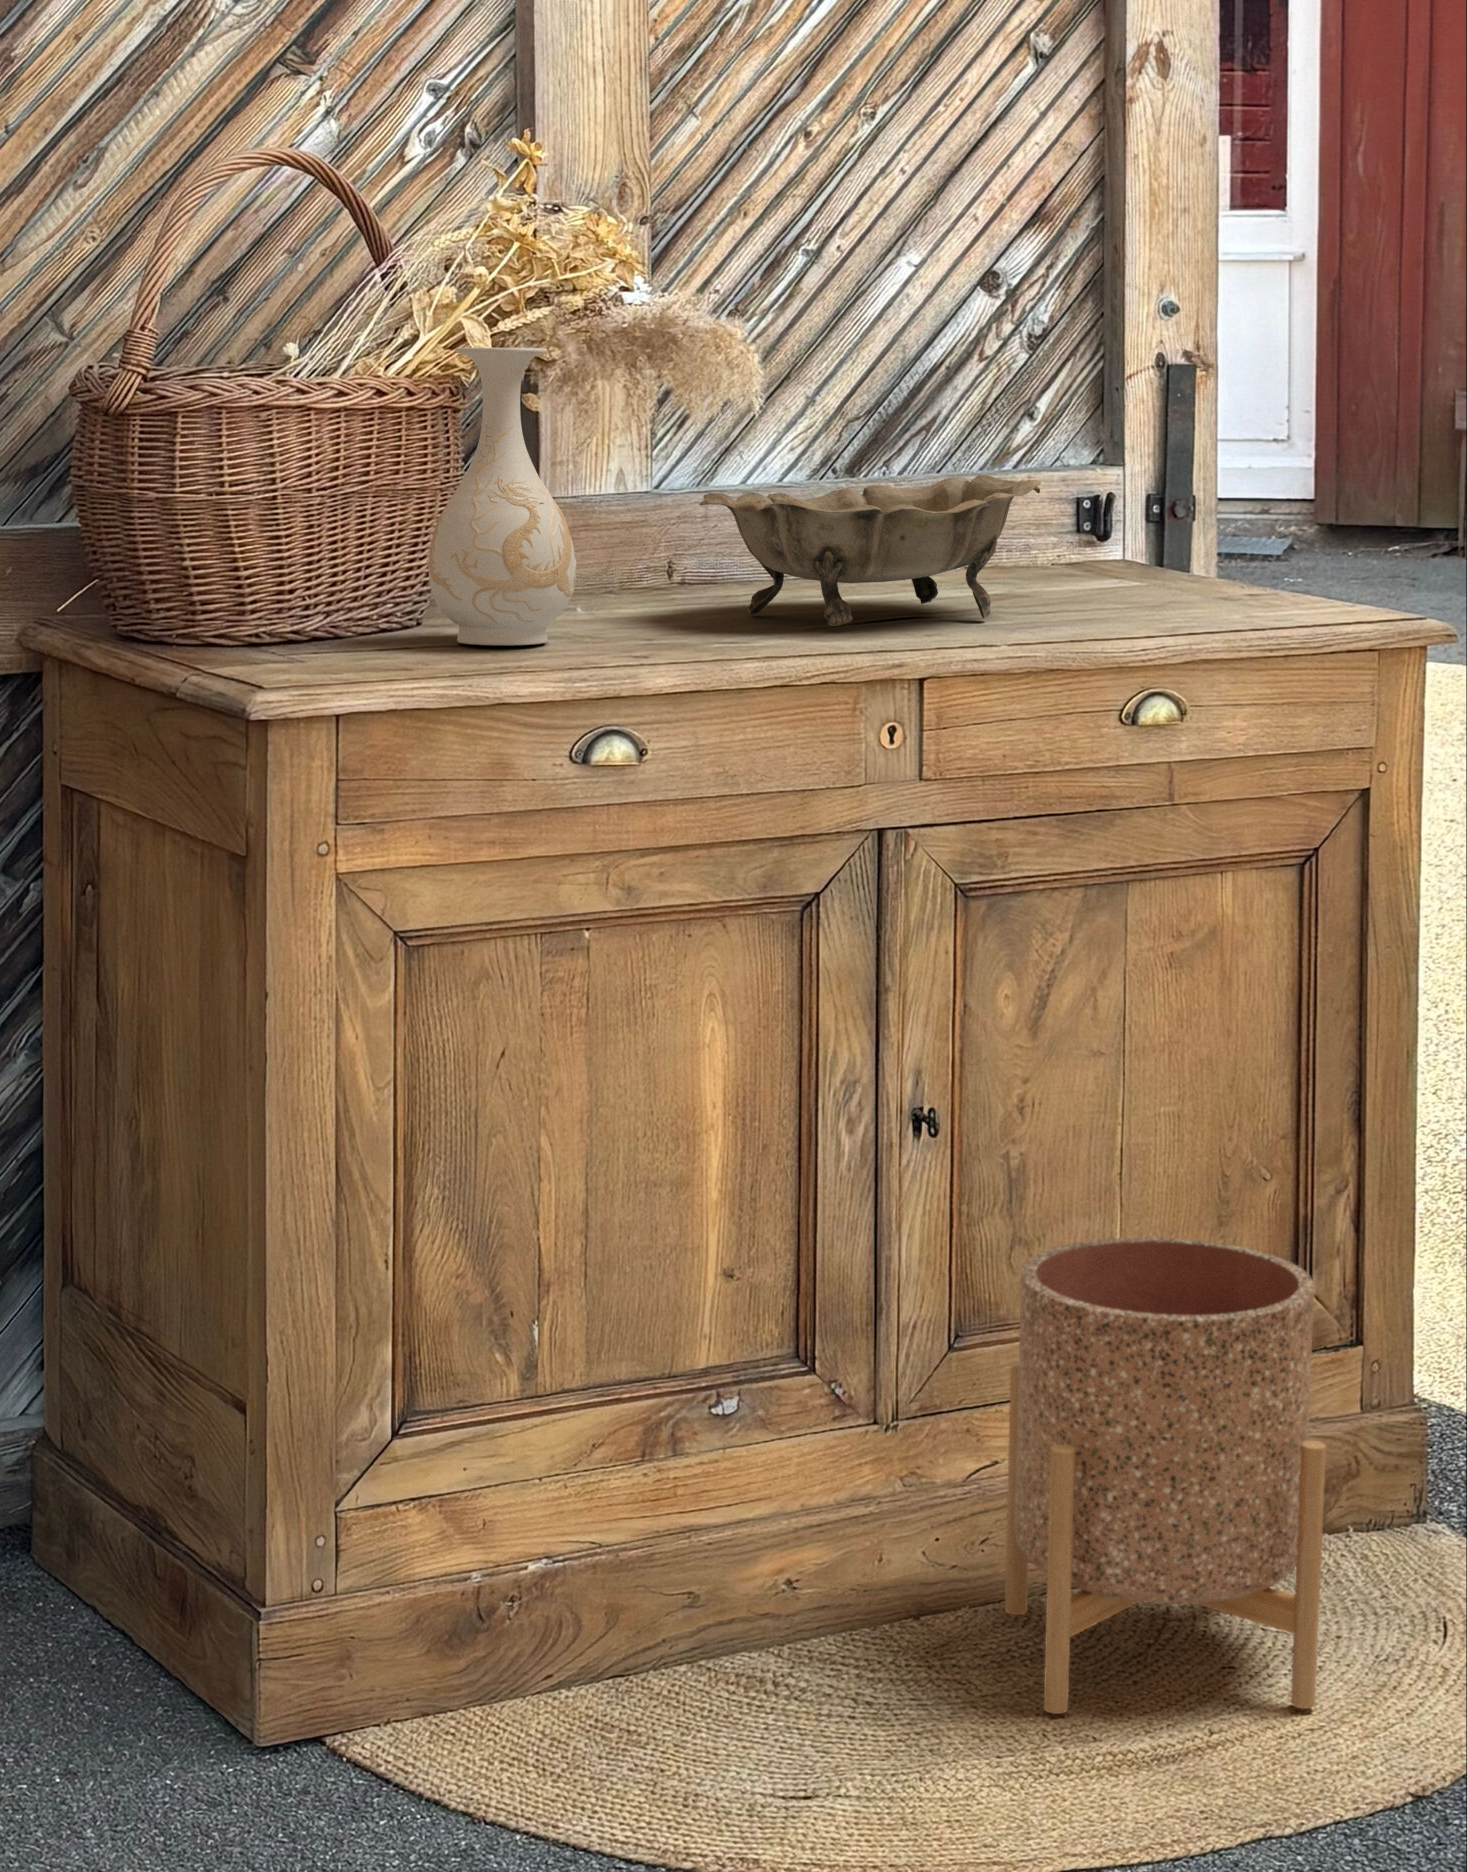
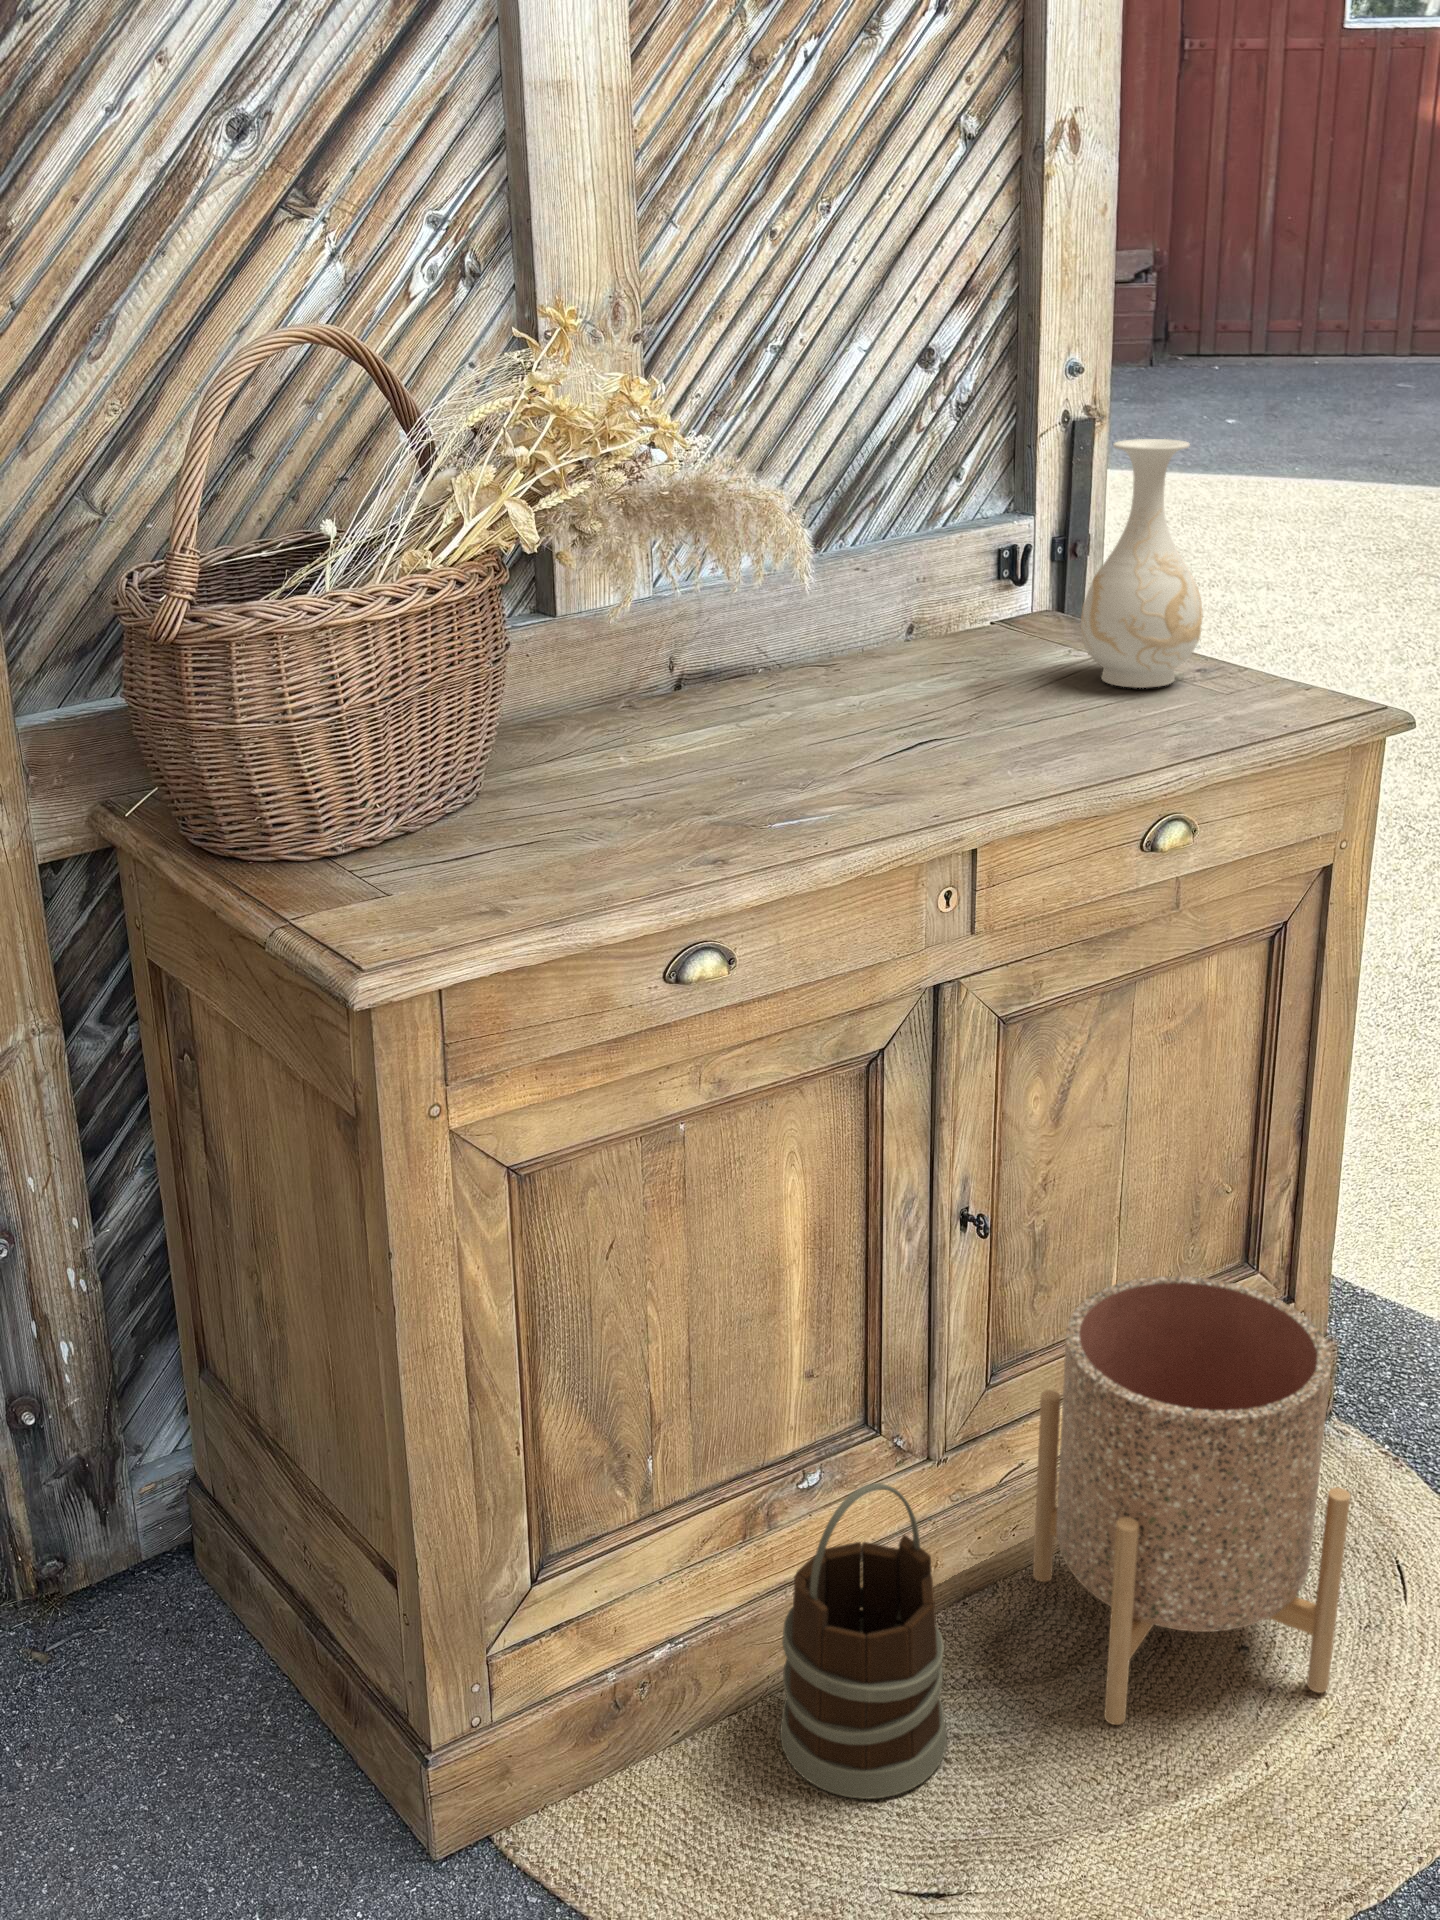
vase: present [428,348,576,645] -> present [1081,439,1202,688]
decorative bowl: present [699,475,1041,626] -> none [735,585,1049,769]
wooden bucket: none [668,1374,859,1742] -> present [780,1483,947,1799]

